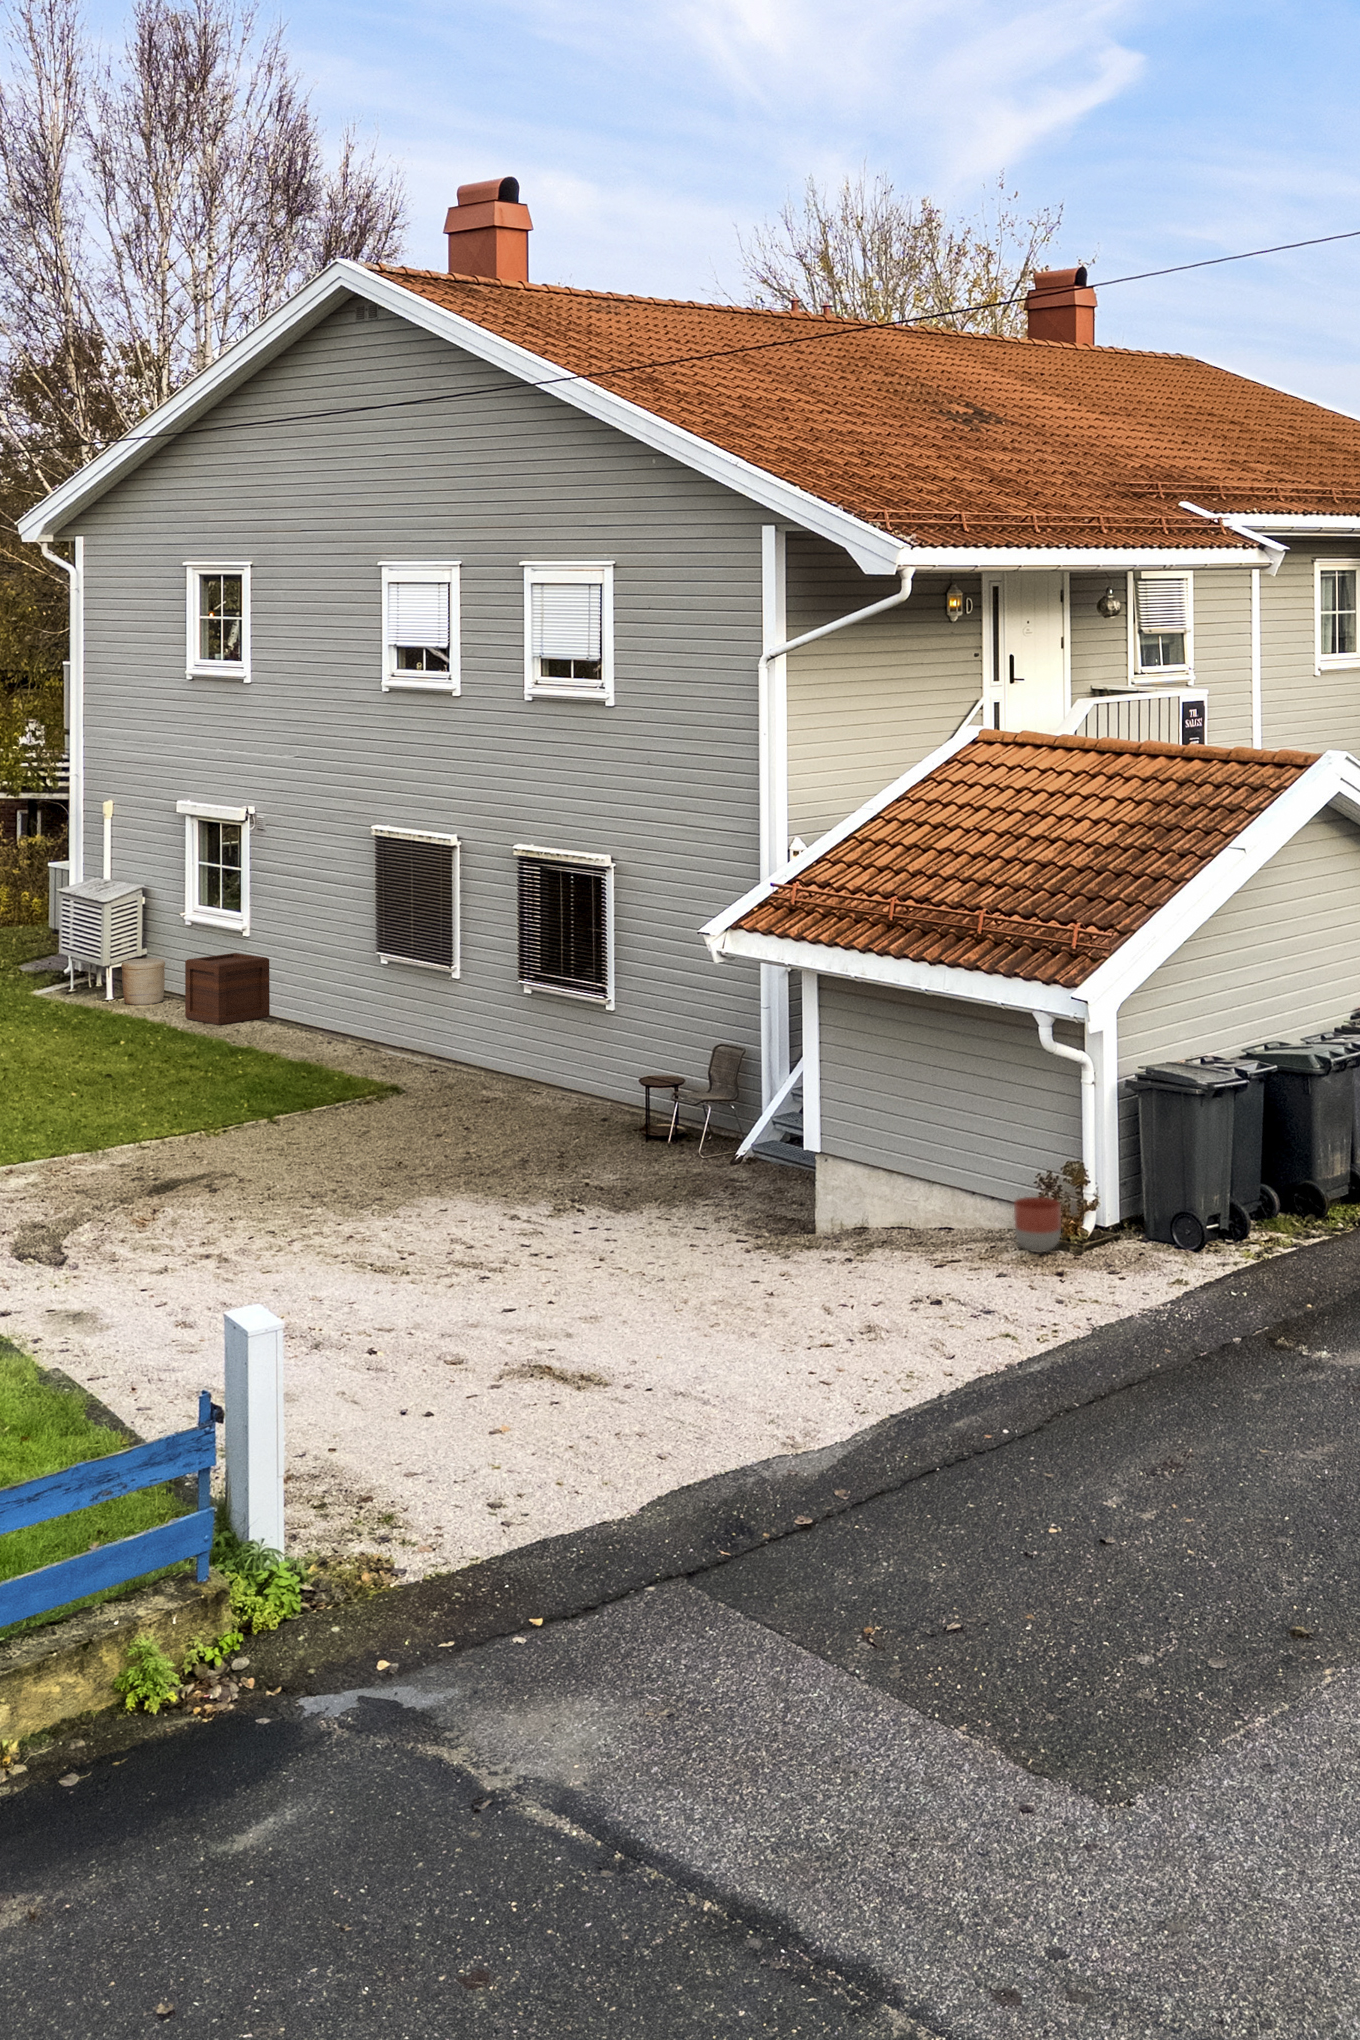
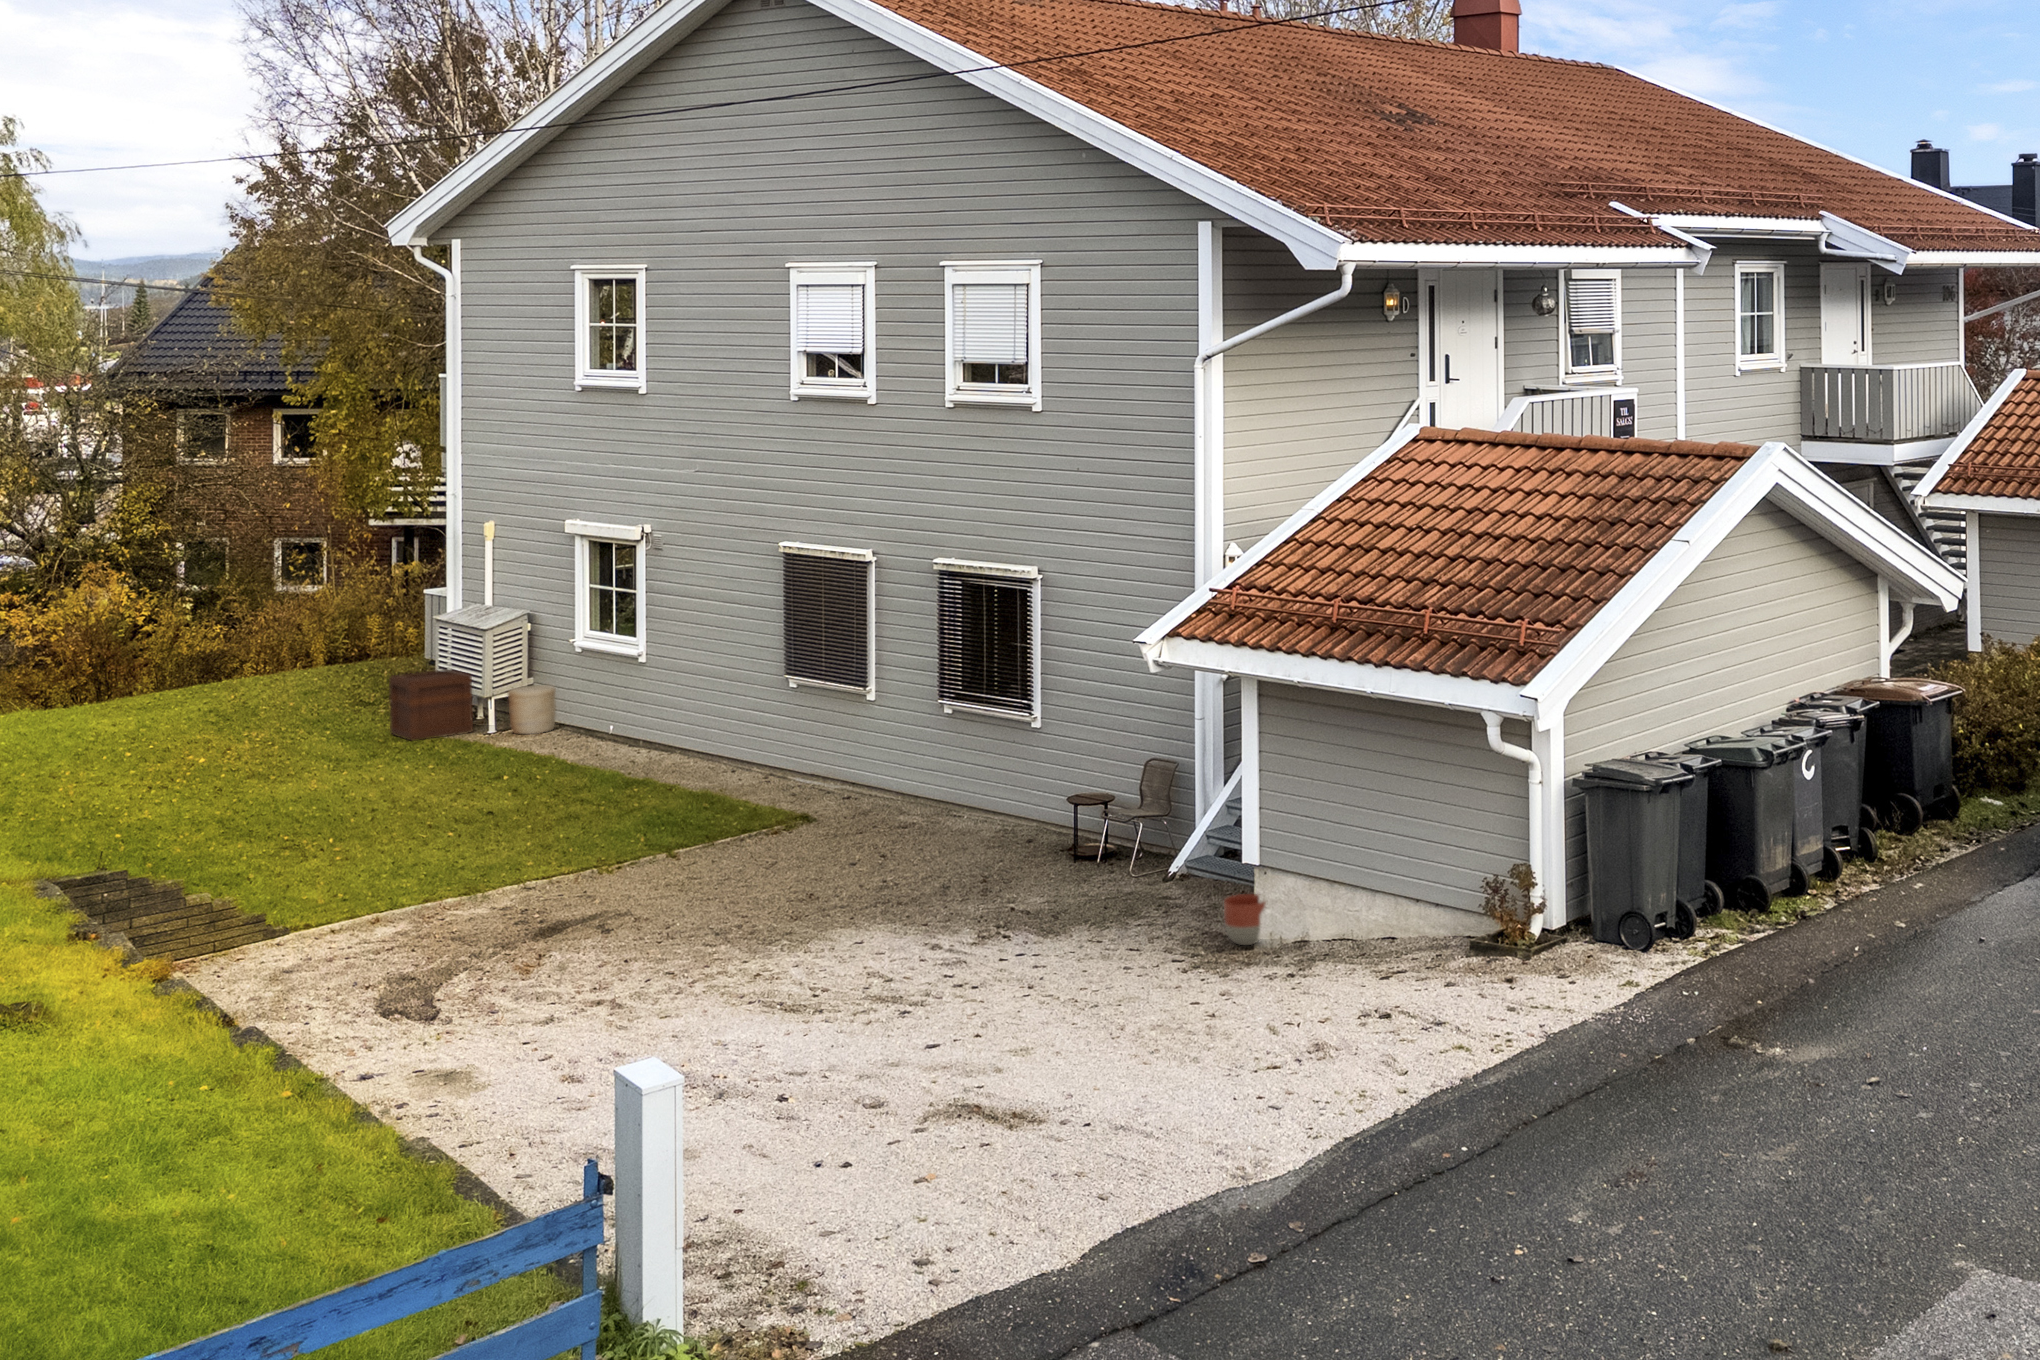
wooden crate: present [185,953,270,1025] -> present [389,669,473,741]
planter: present [1014,1197,1061,1252] -> present [1224,894,1265,945]

